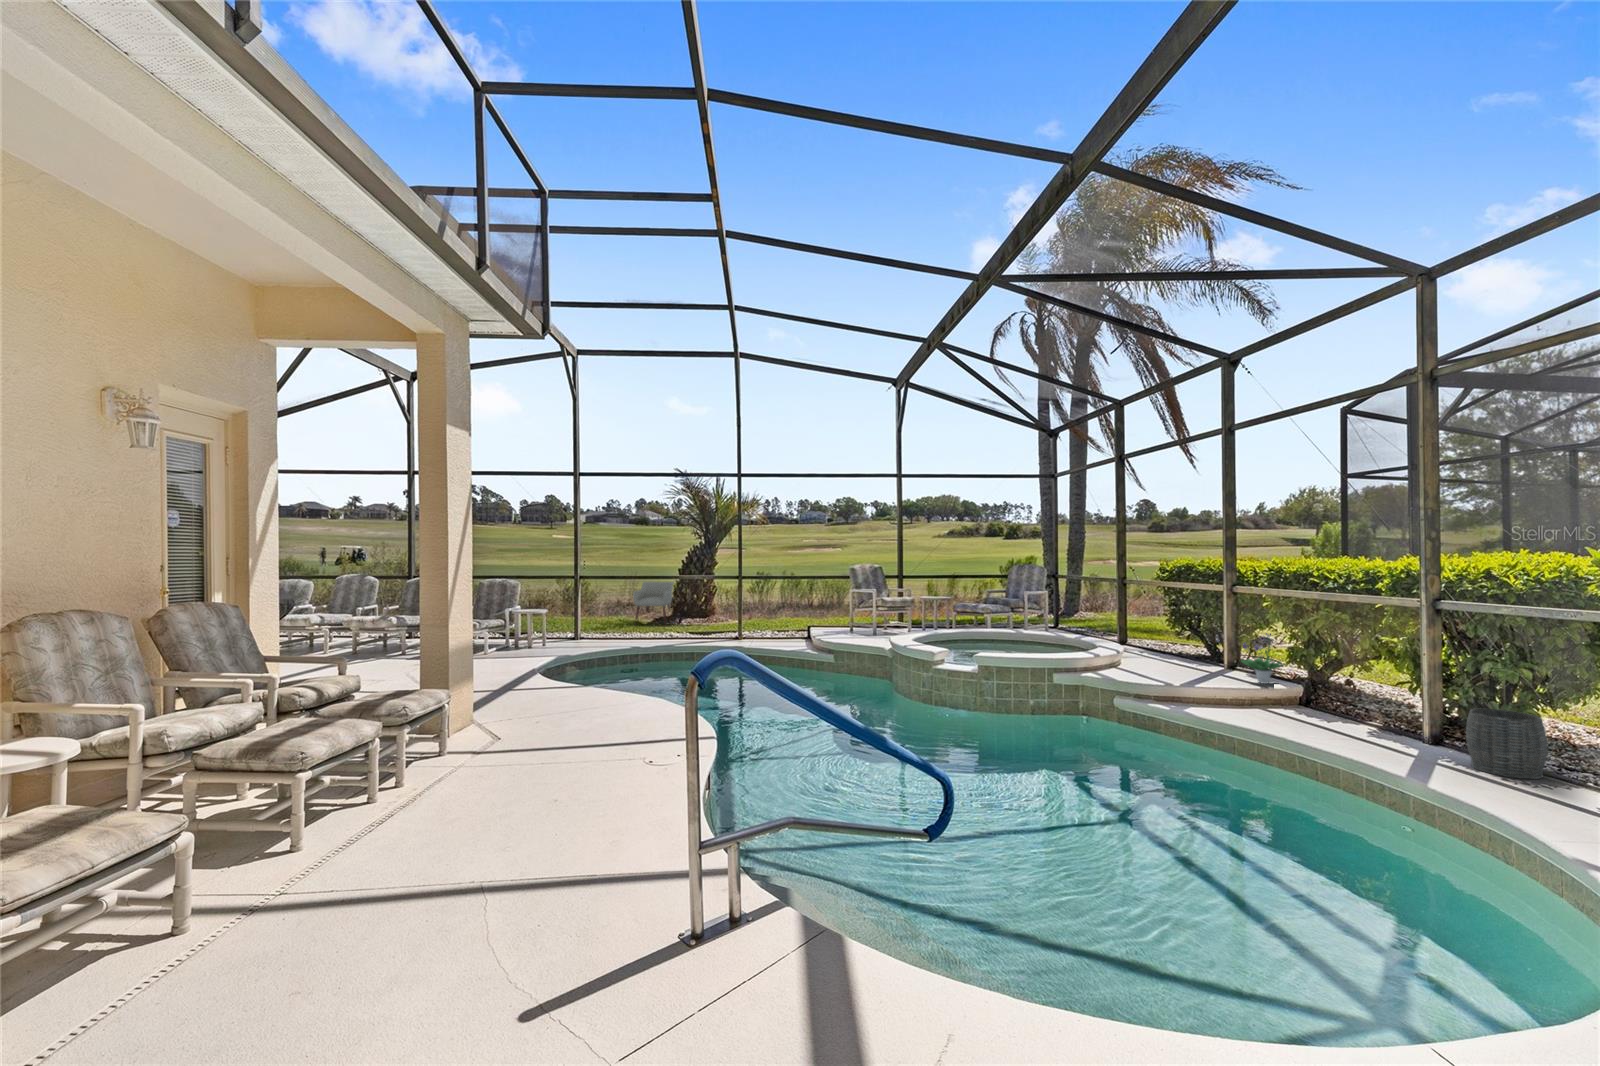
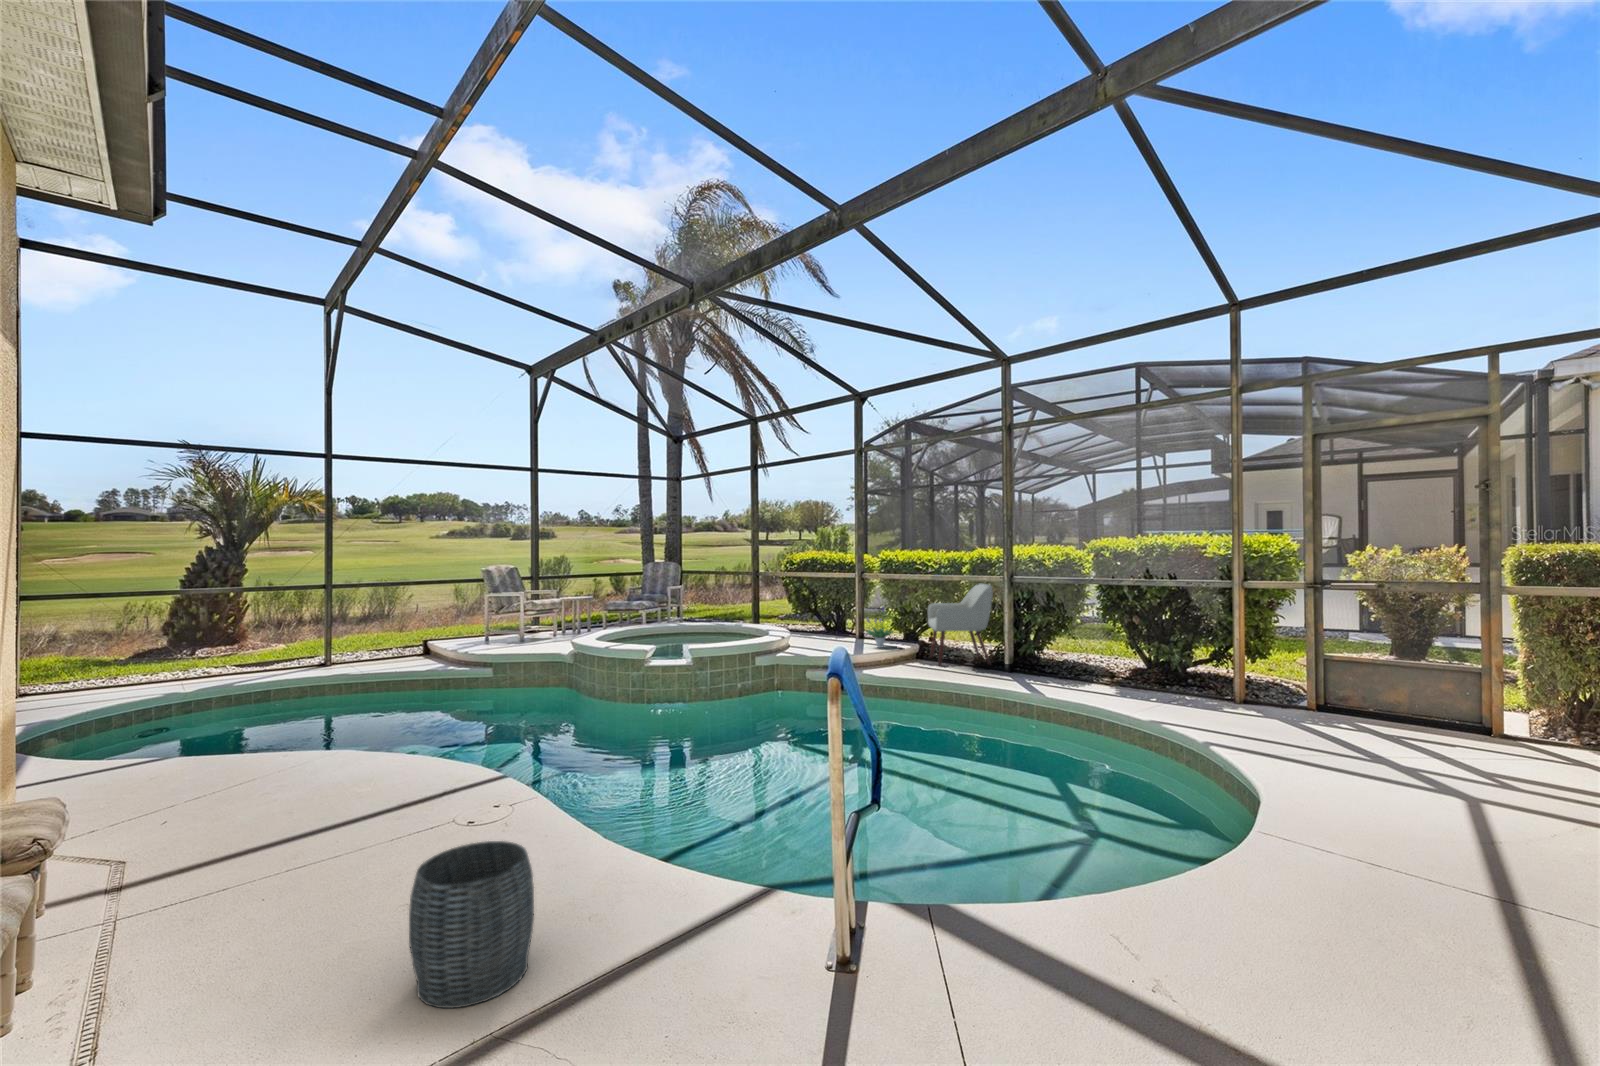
chair: present [633,582,674,625] -> present [928,584,993,666]
woven basket: present [1466,709,1547,779] -> present [409,841,534,1008]

